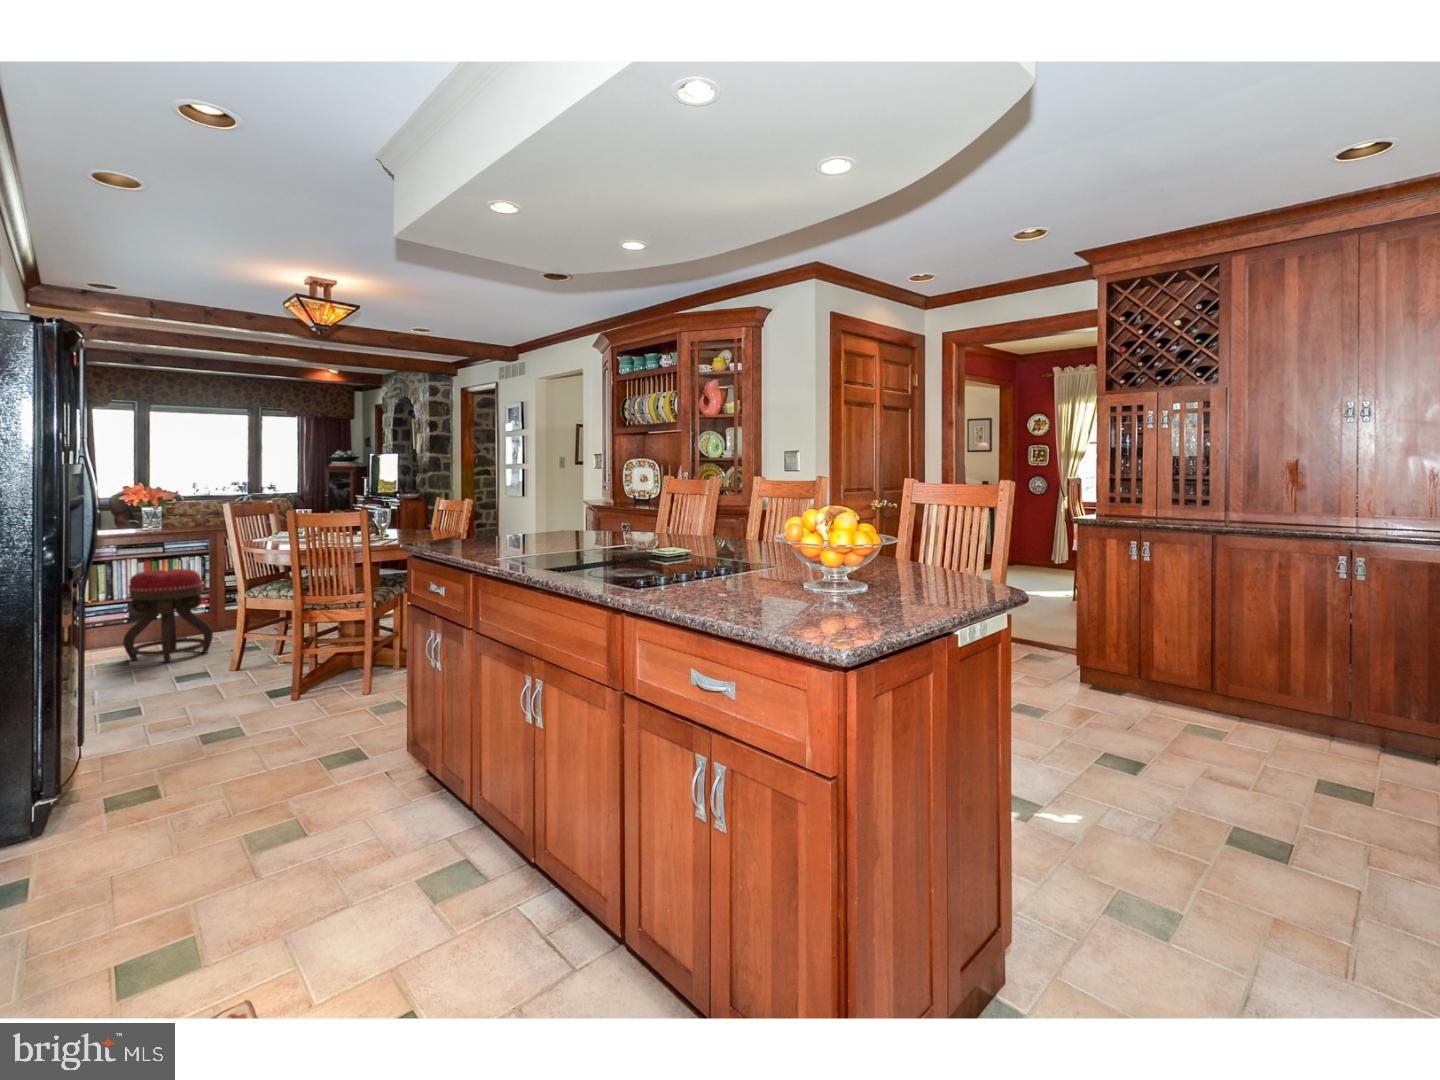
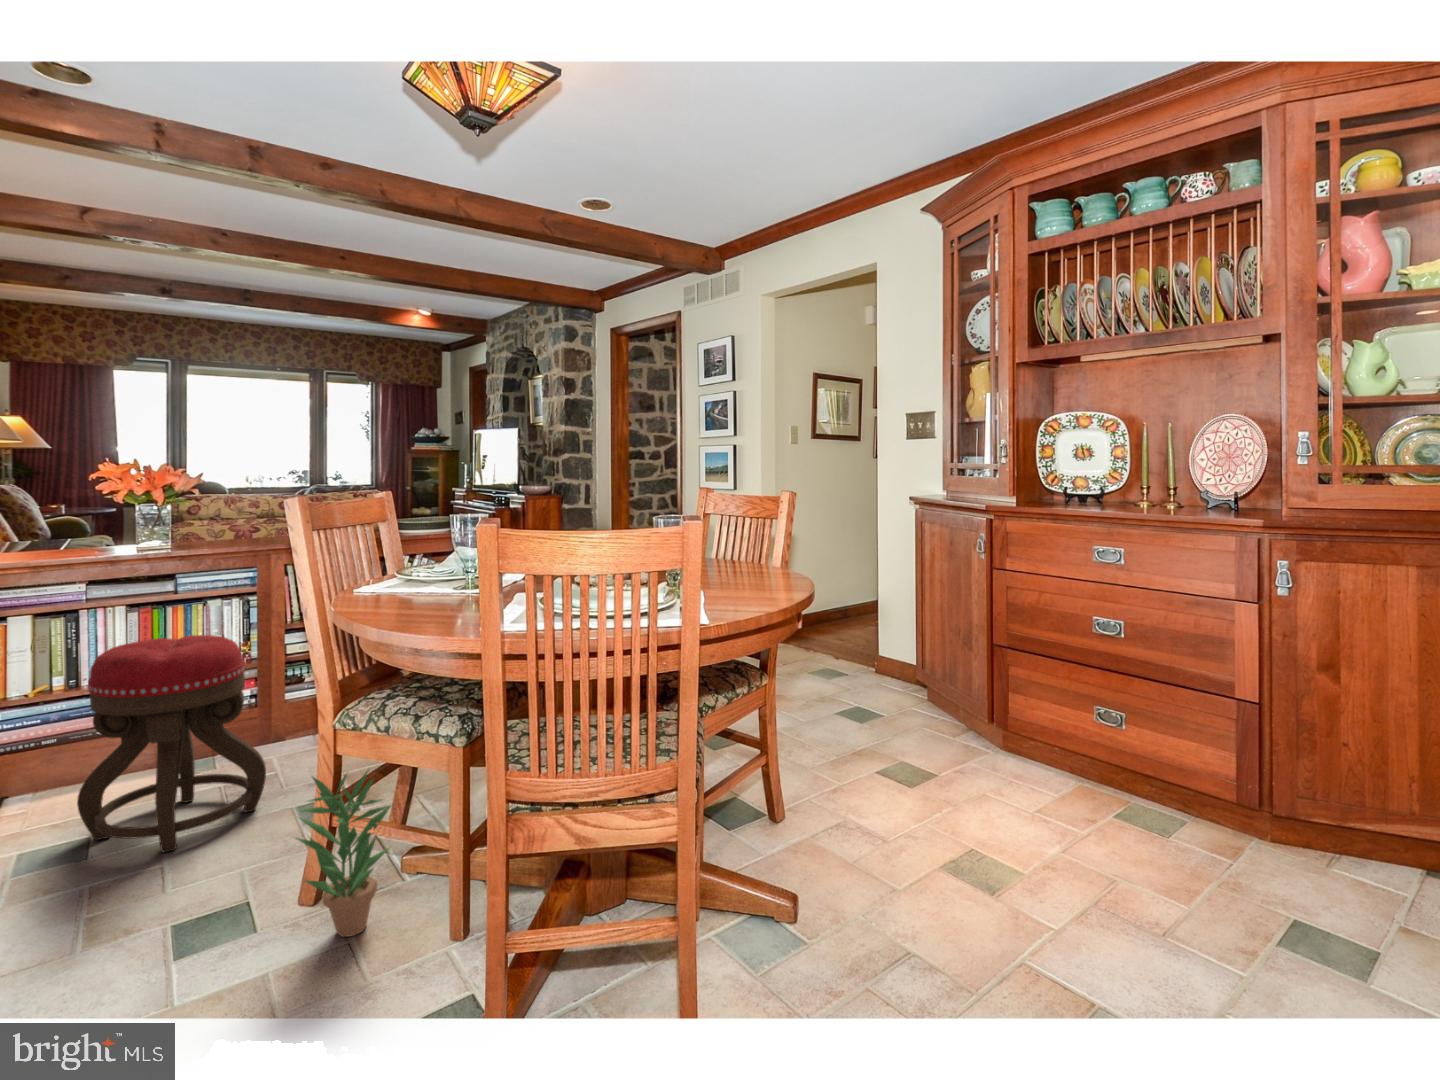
potted plant: none [222,608,266,676] -> present [296,771,391,937]

